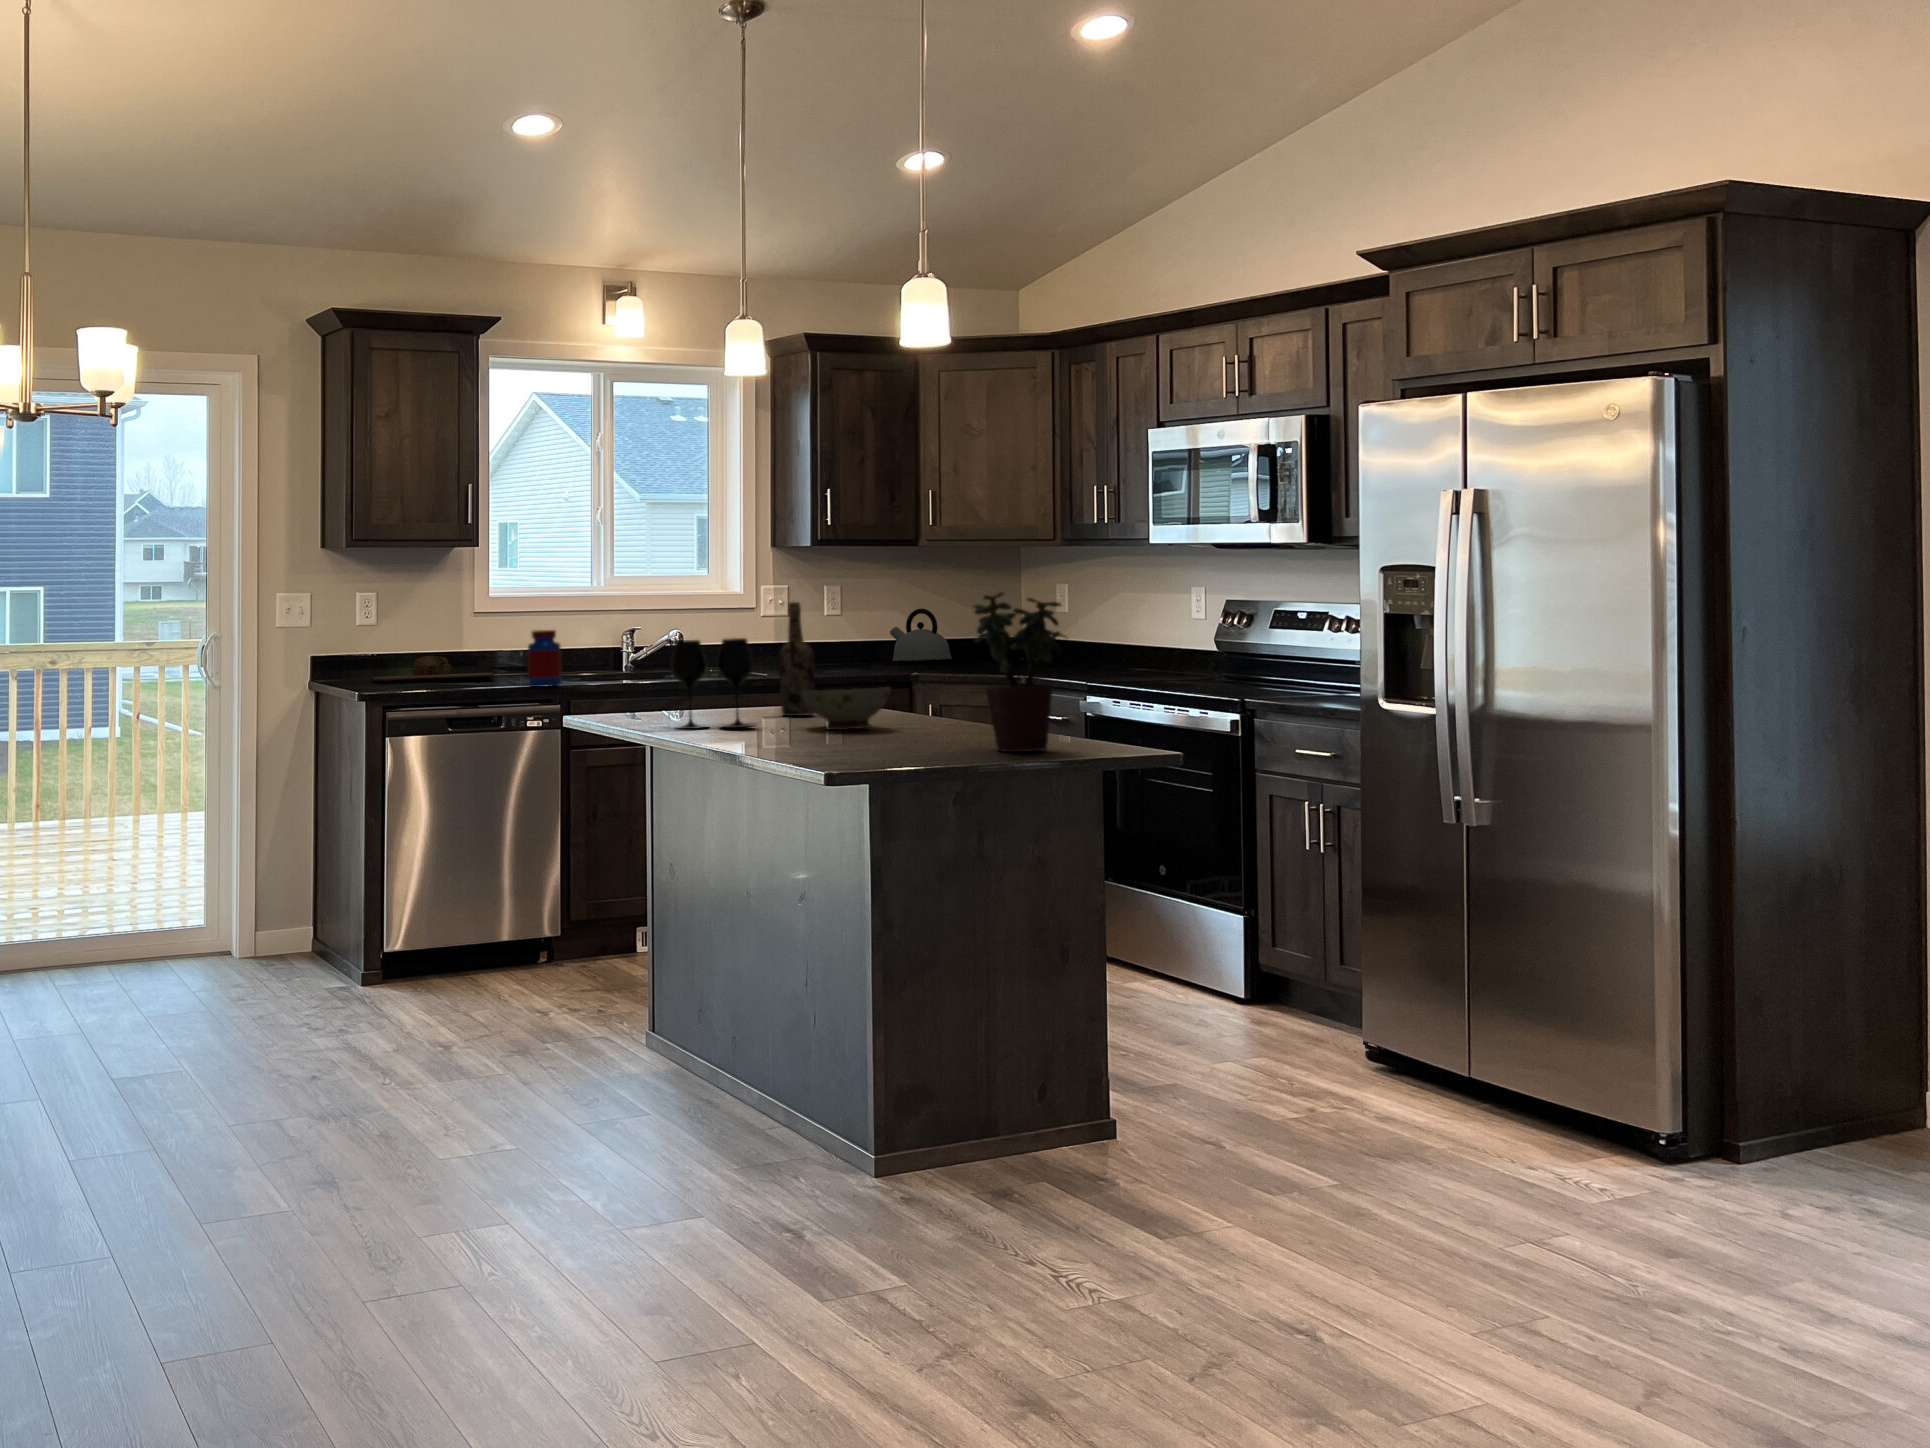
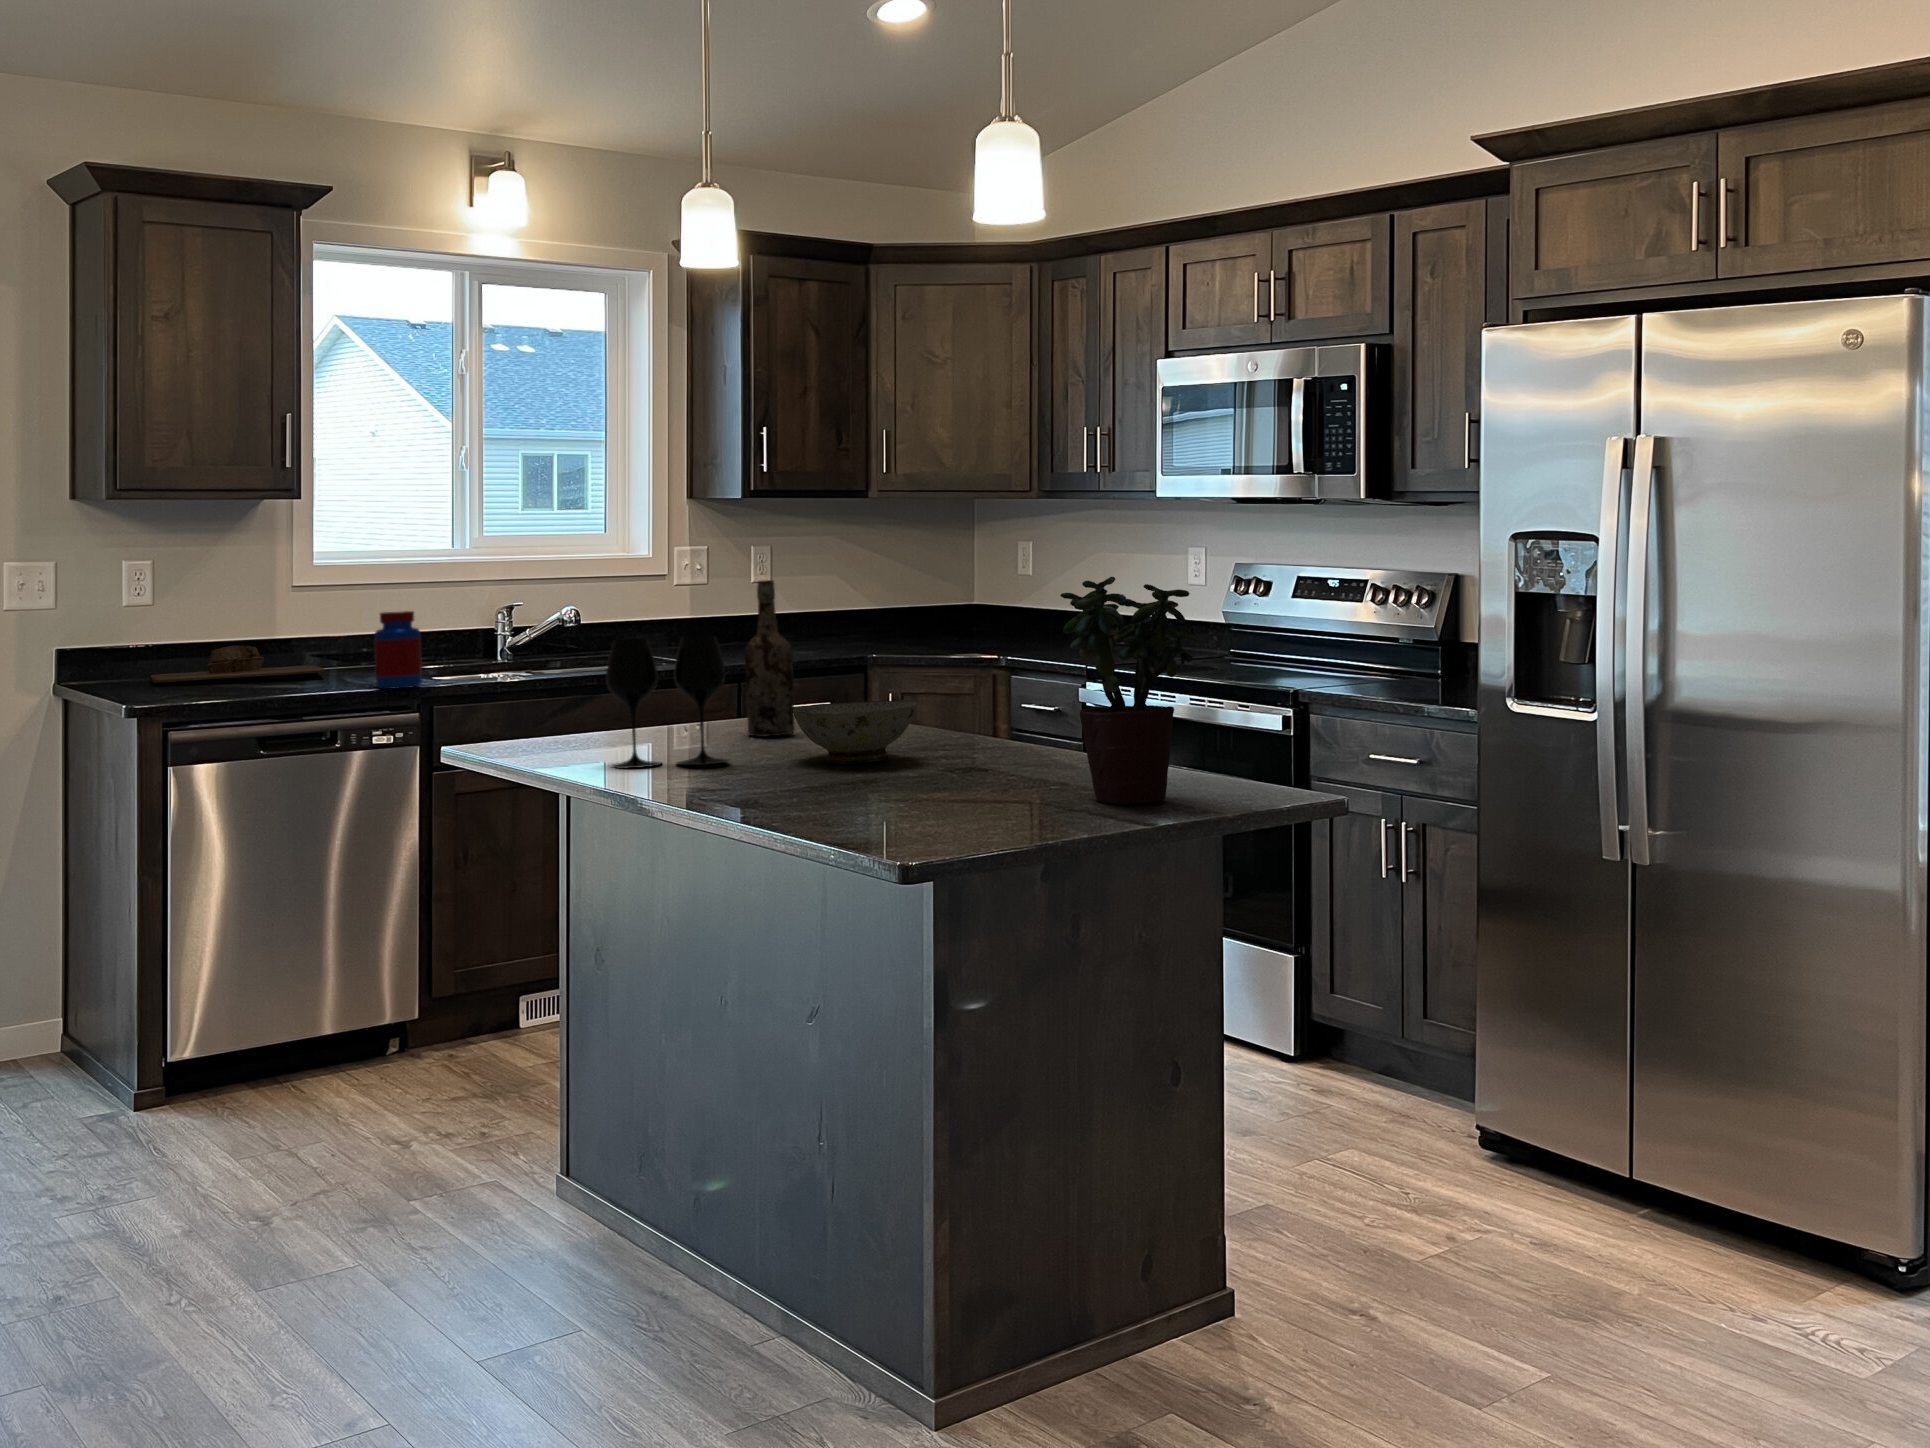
kettle: present [890,609,952,661] -> none [825,572,901,637]

